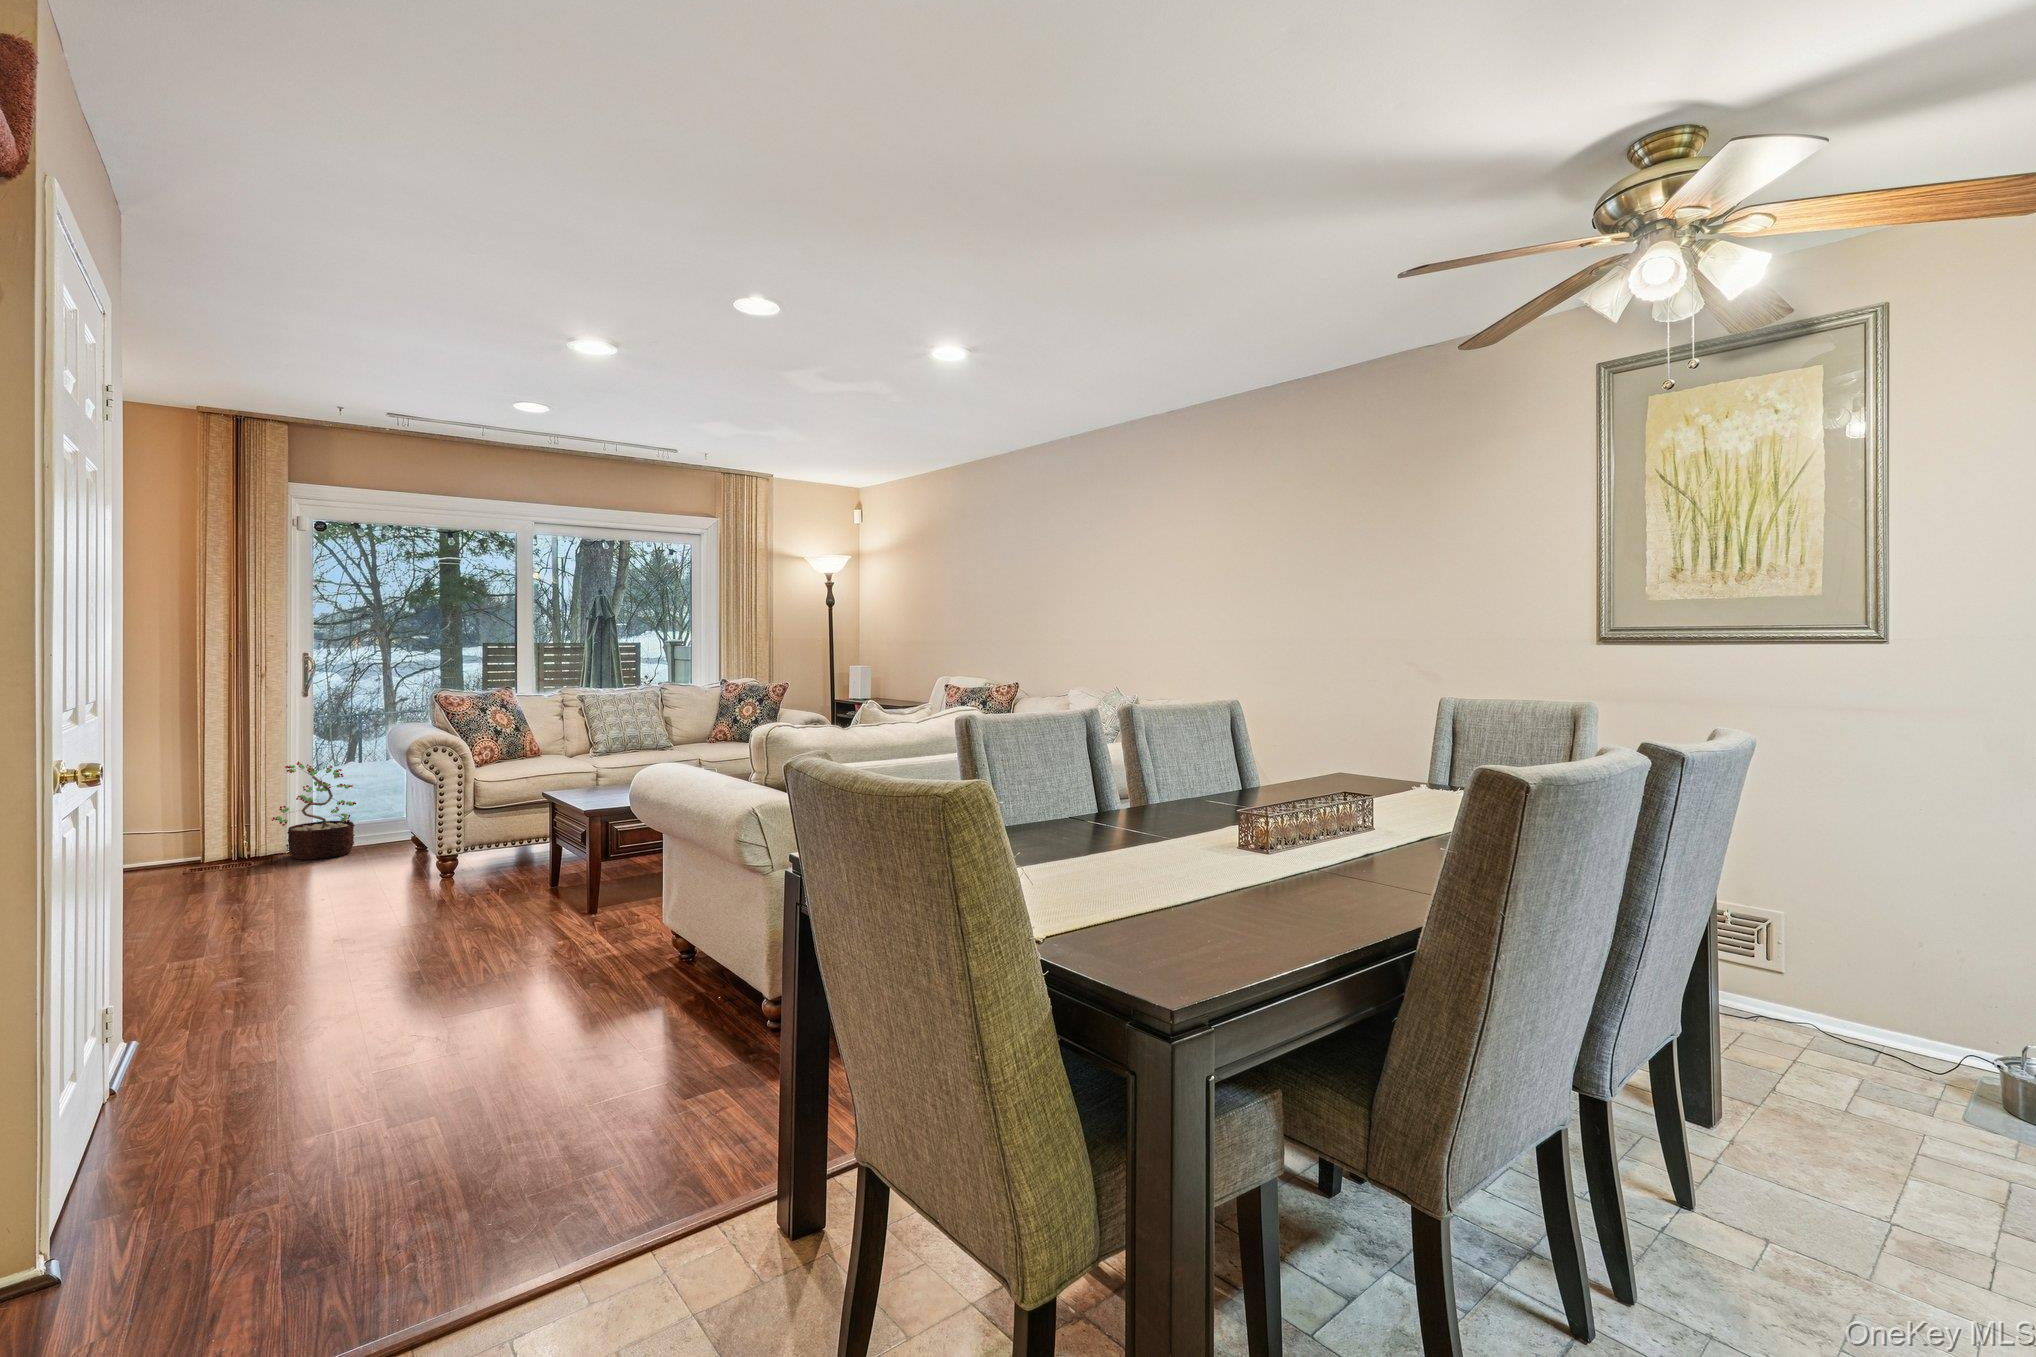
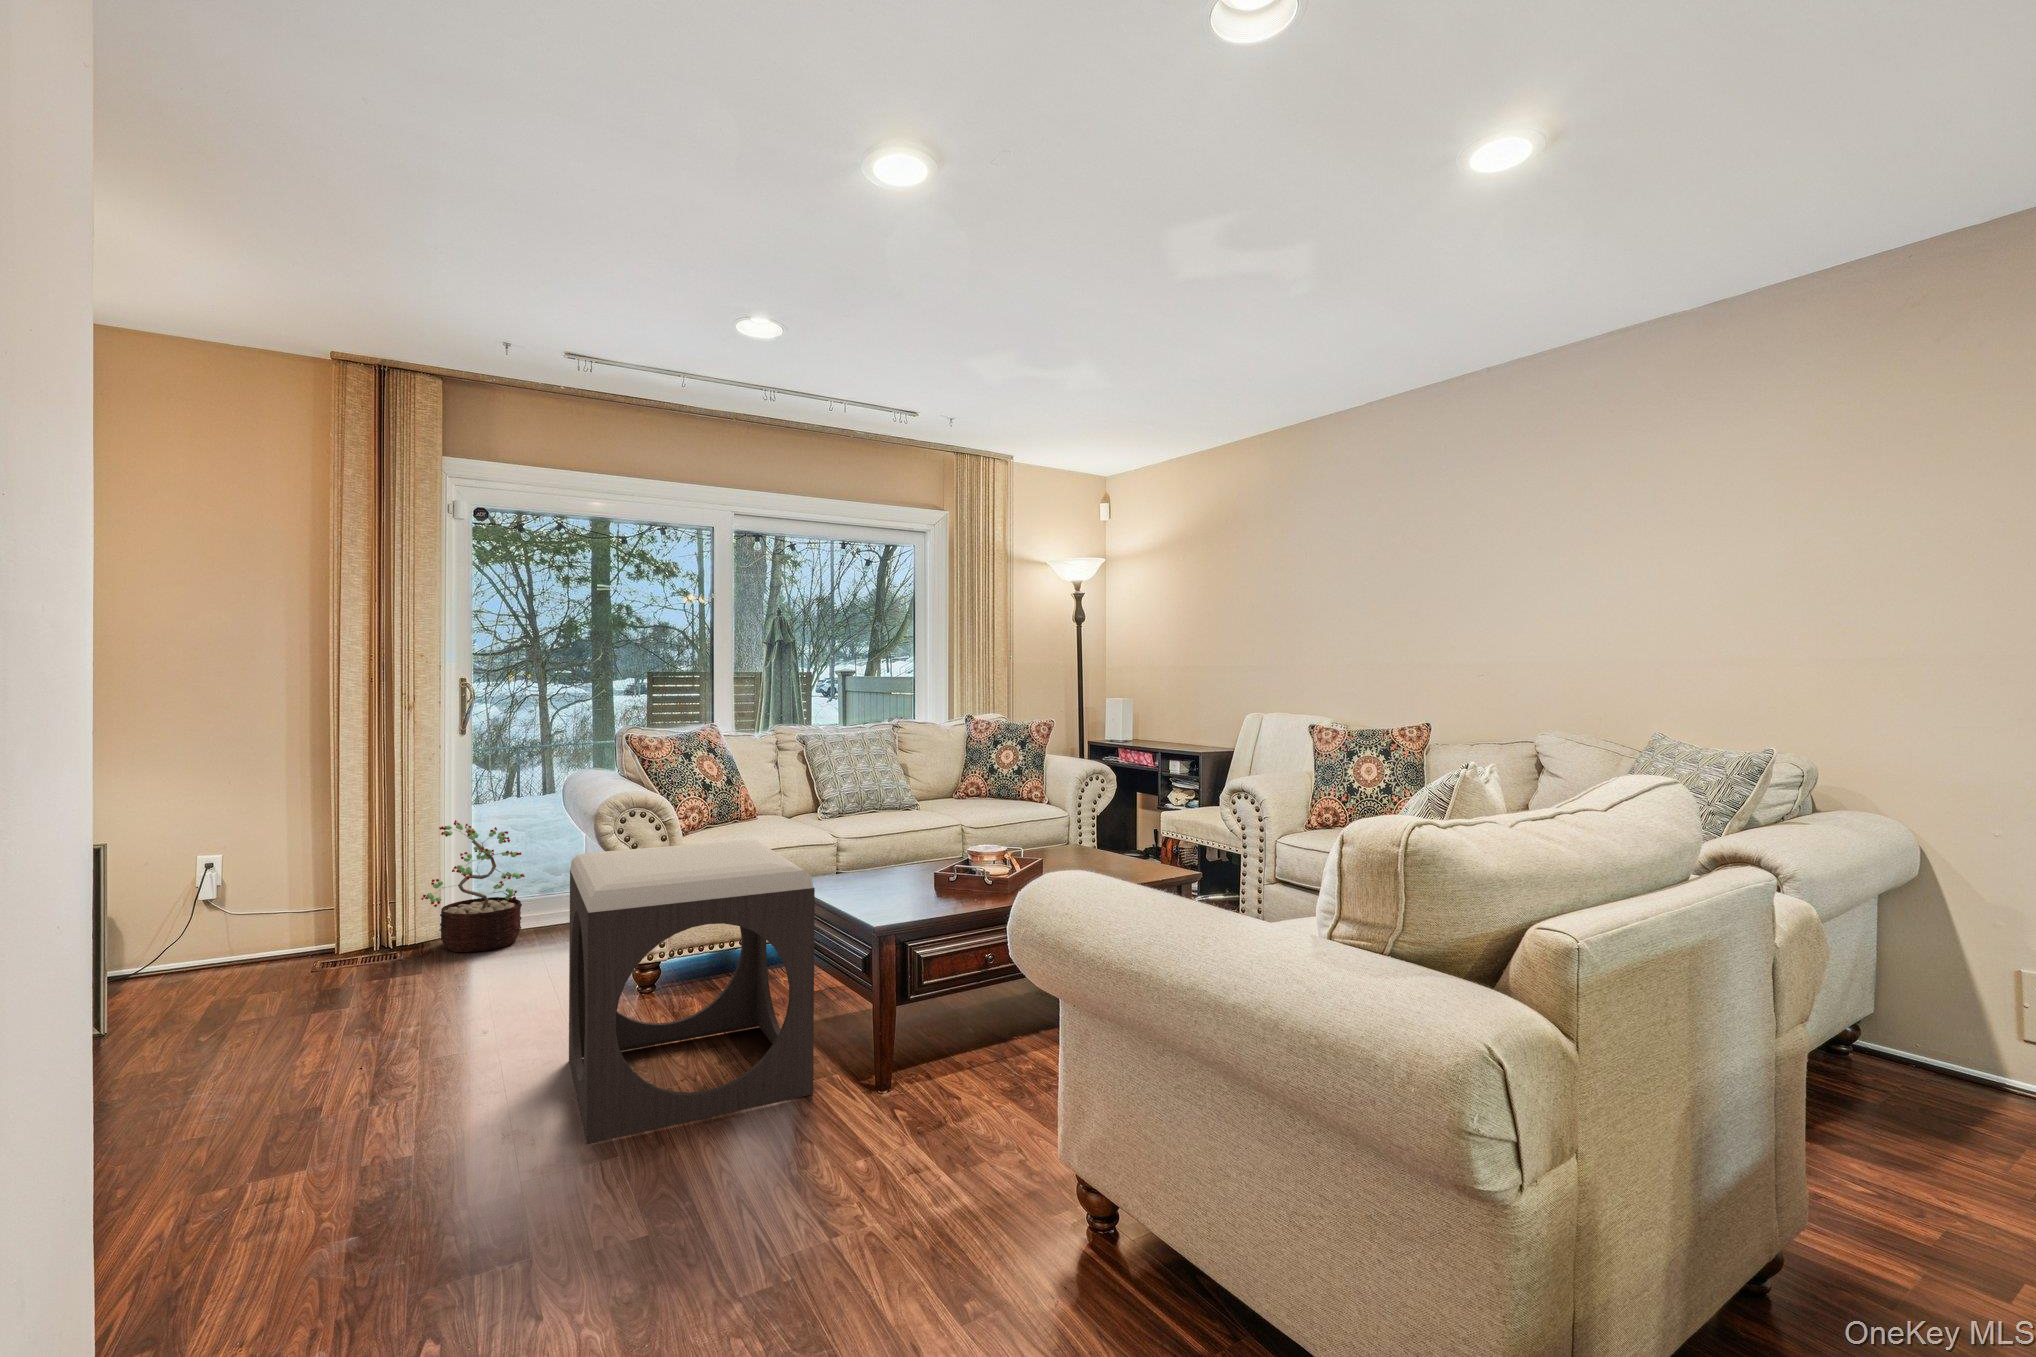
footstool: none [381,763,549,943] -> present [569,840,815,1144]

